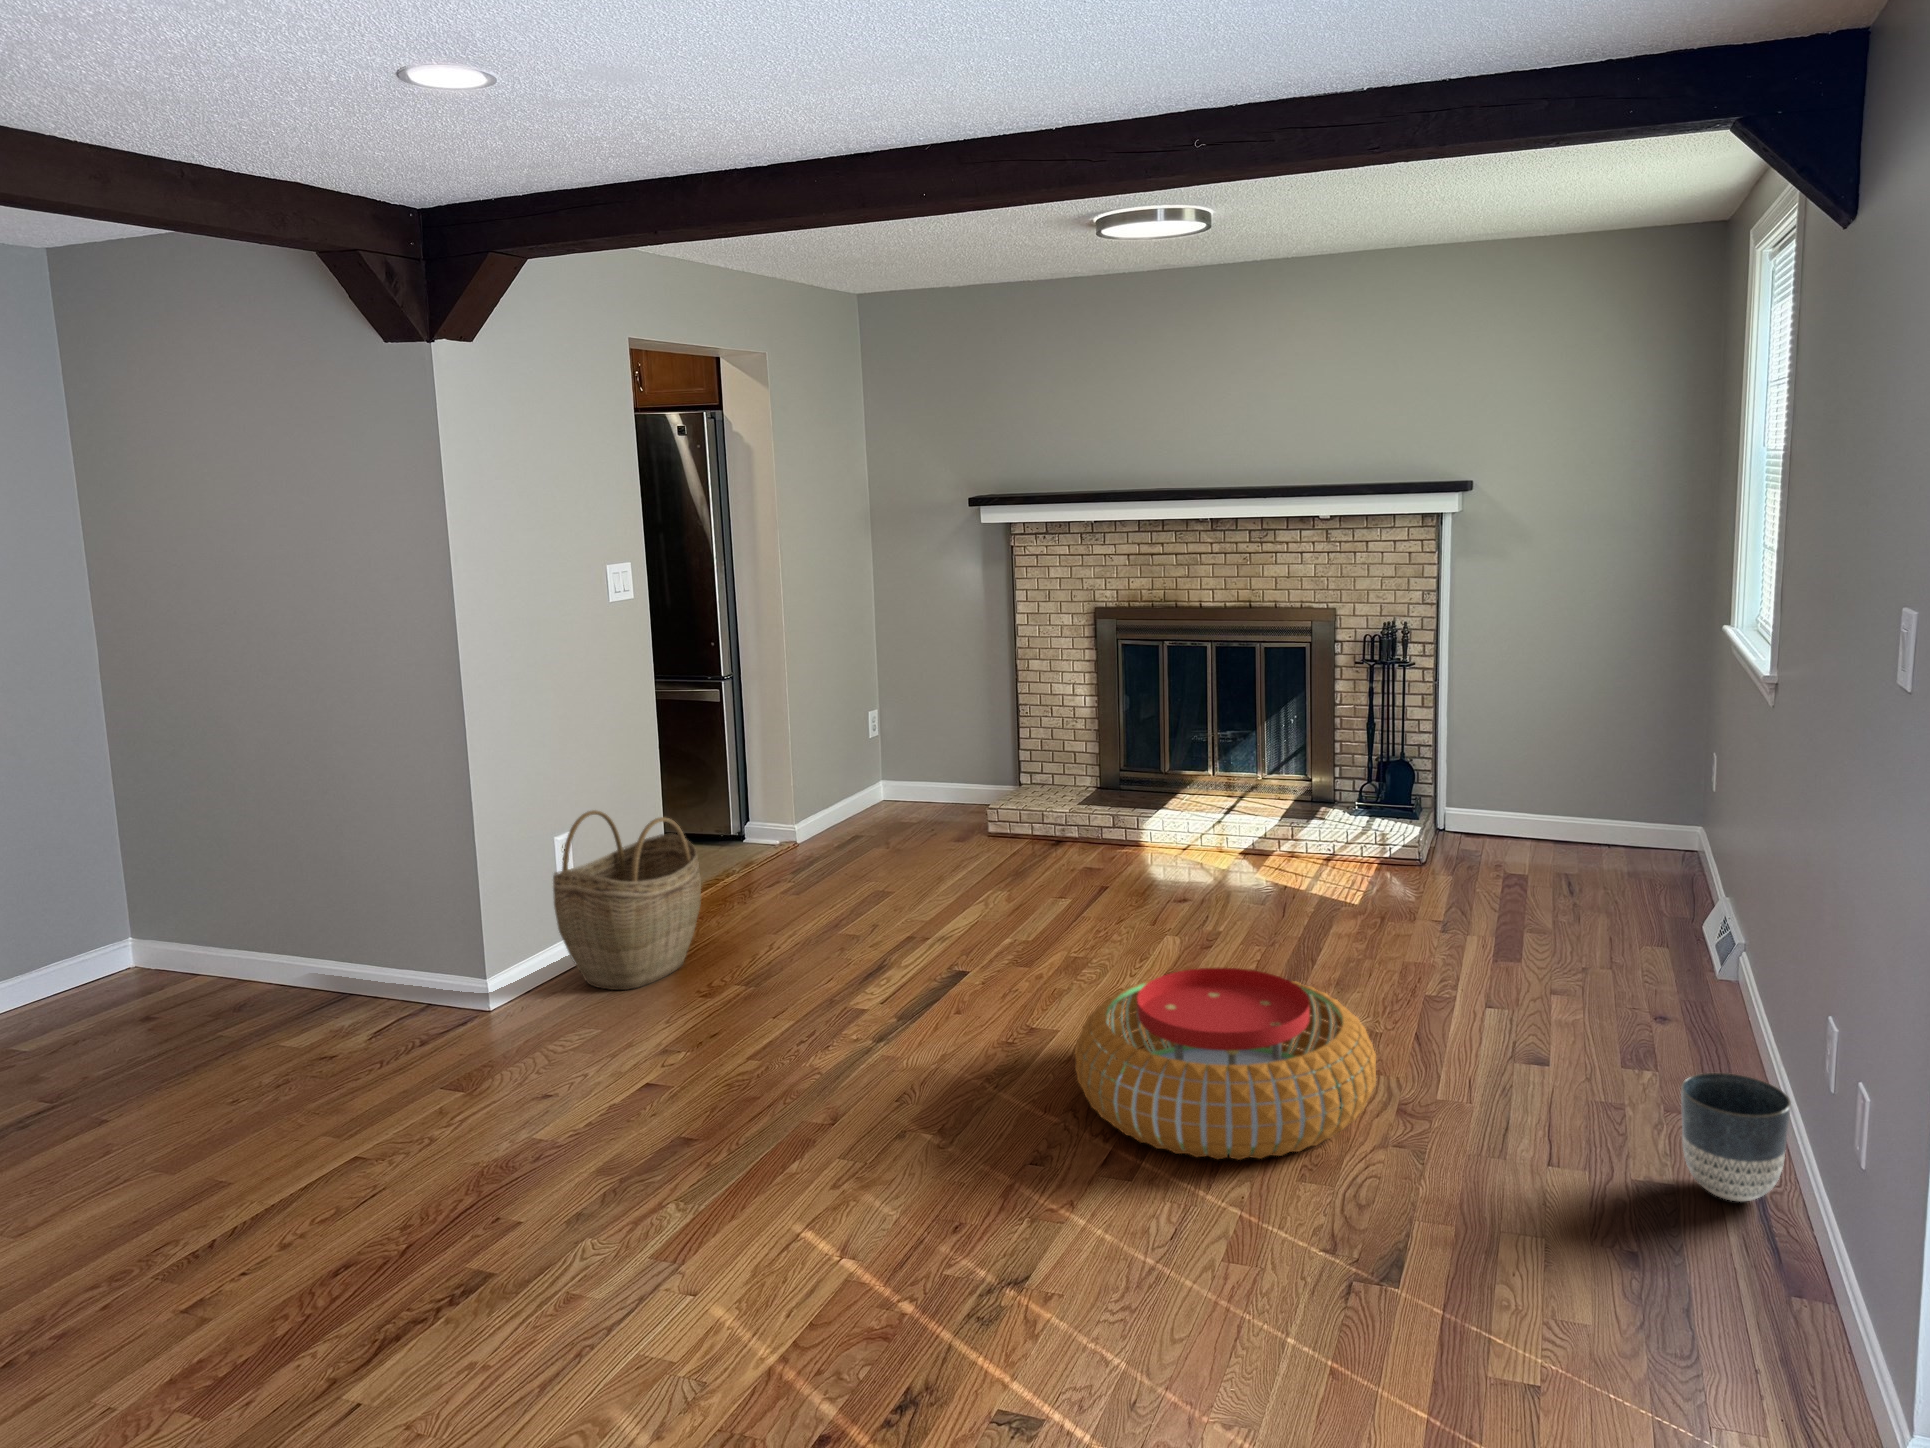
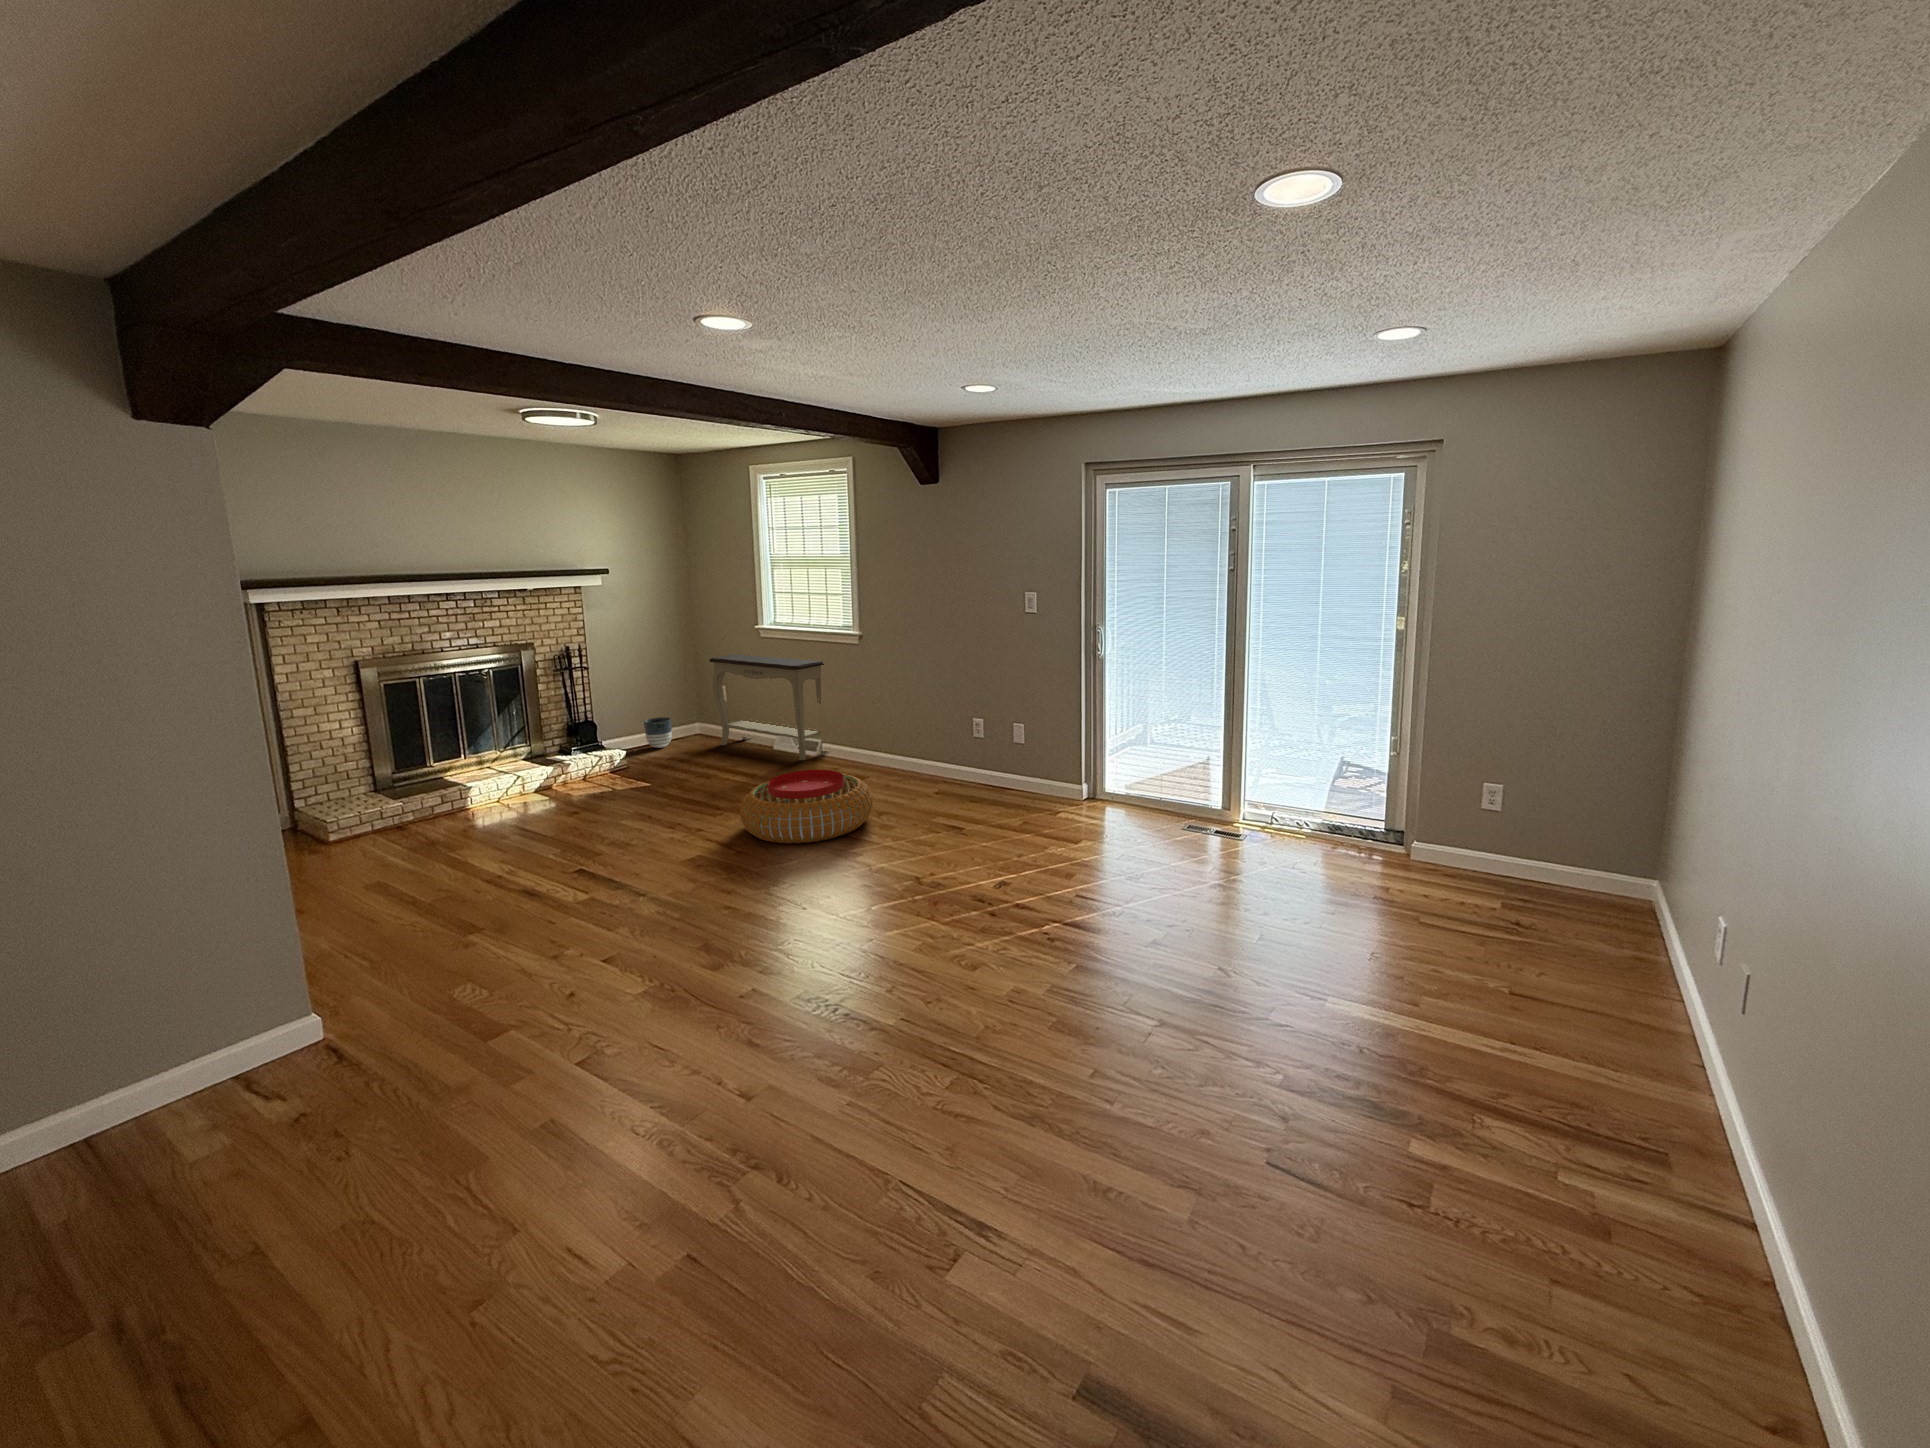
console table: none [1614,688,1738,989] -> present [709,654,829,760]
woven basket: present [553,810,701,990] -> none [280,825,411,984]
planter: present [1681,1073,1791,1202] -> present [644,717,672,748]

